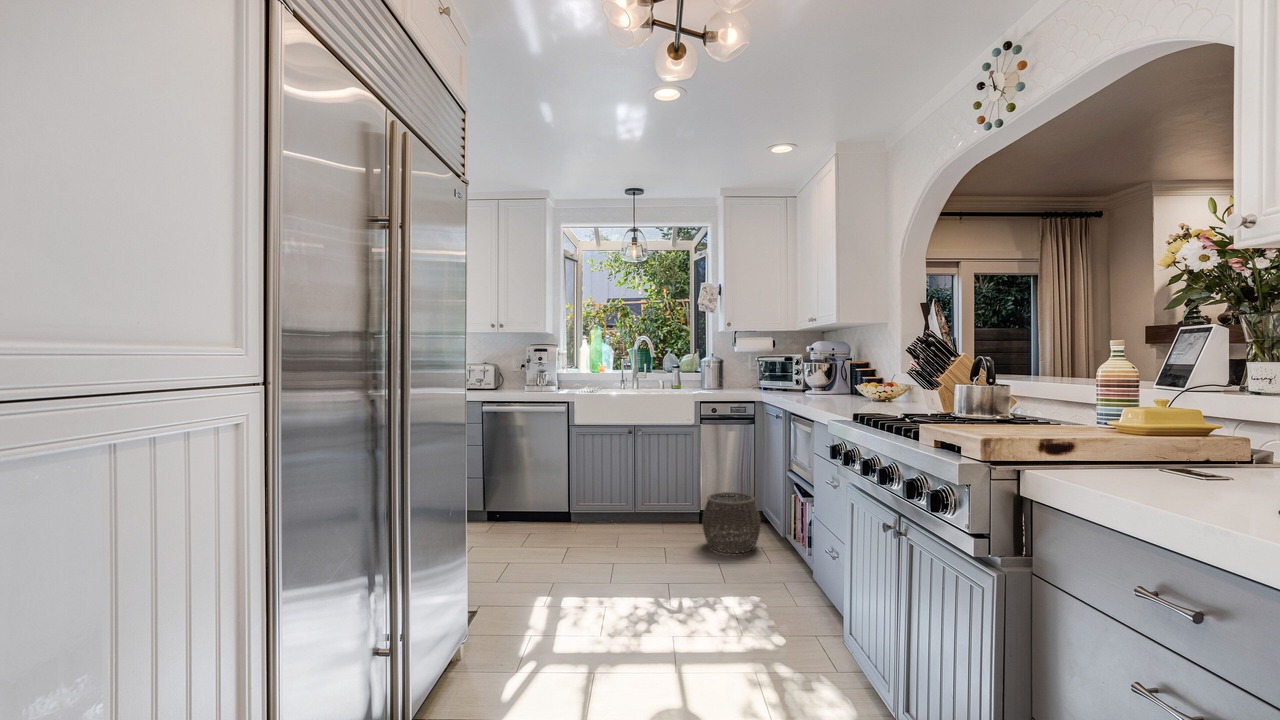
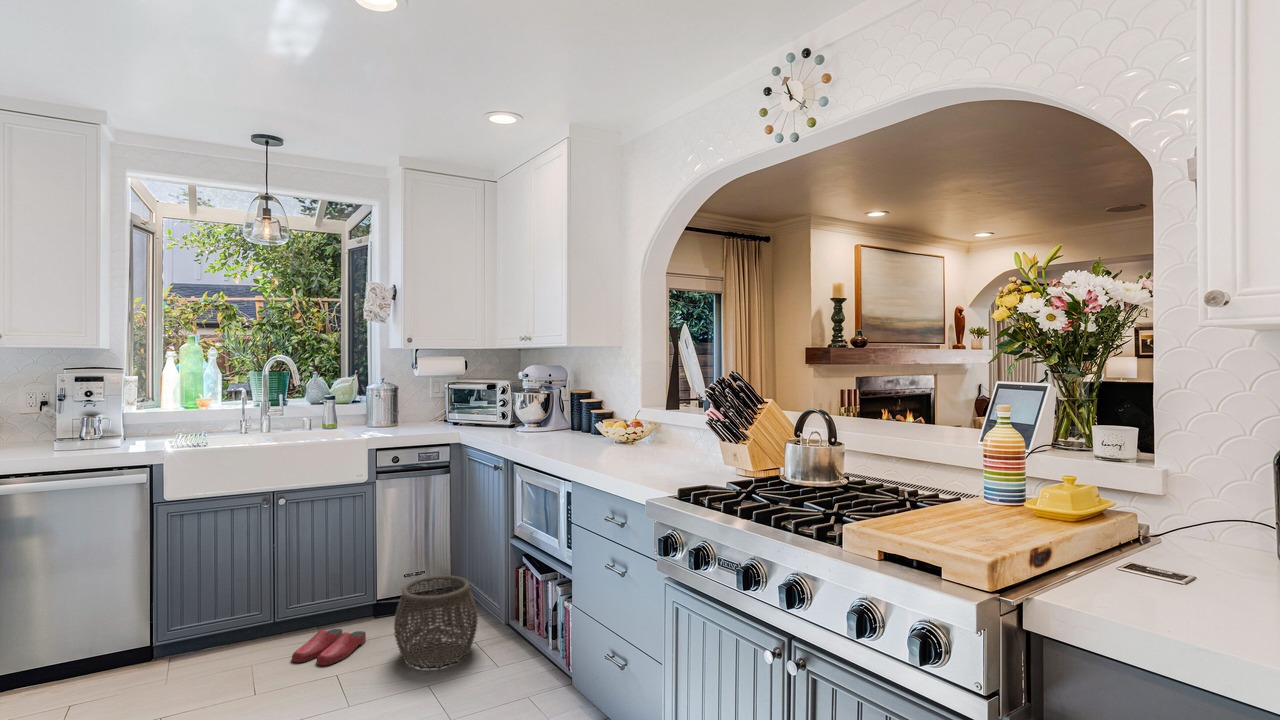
slippers: none [642,519,689,540] -> present [292,629,366,665]

